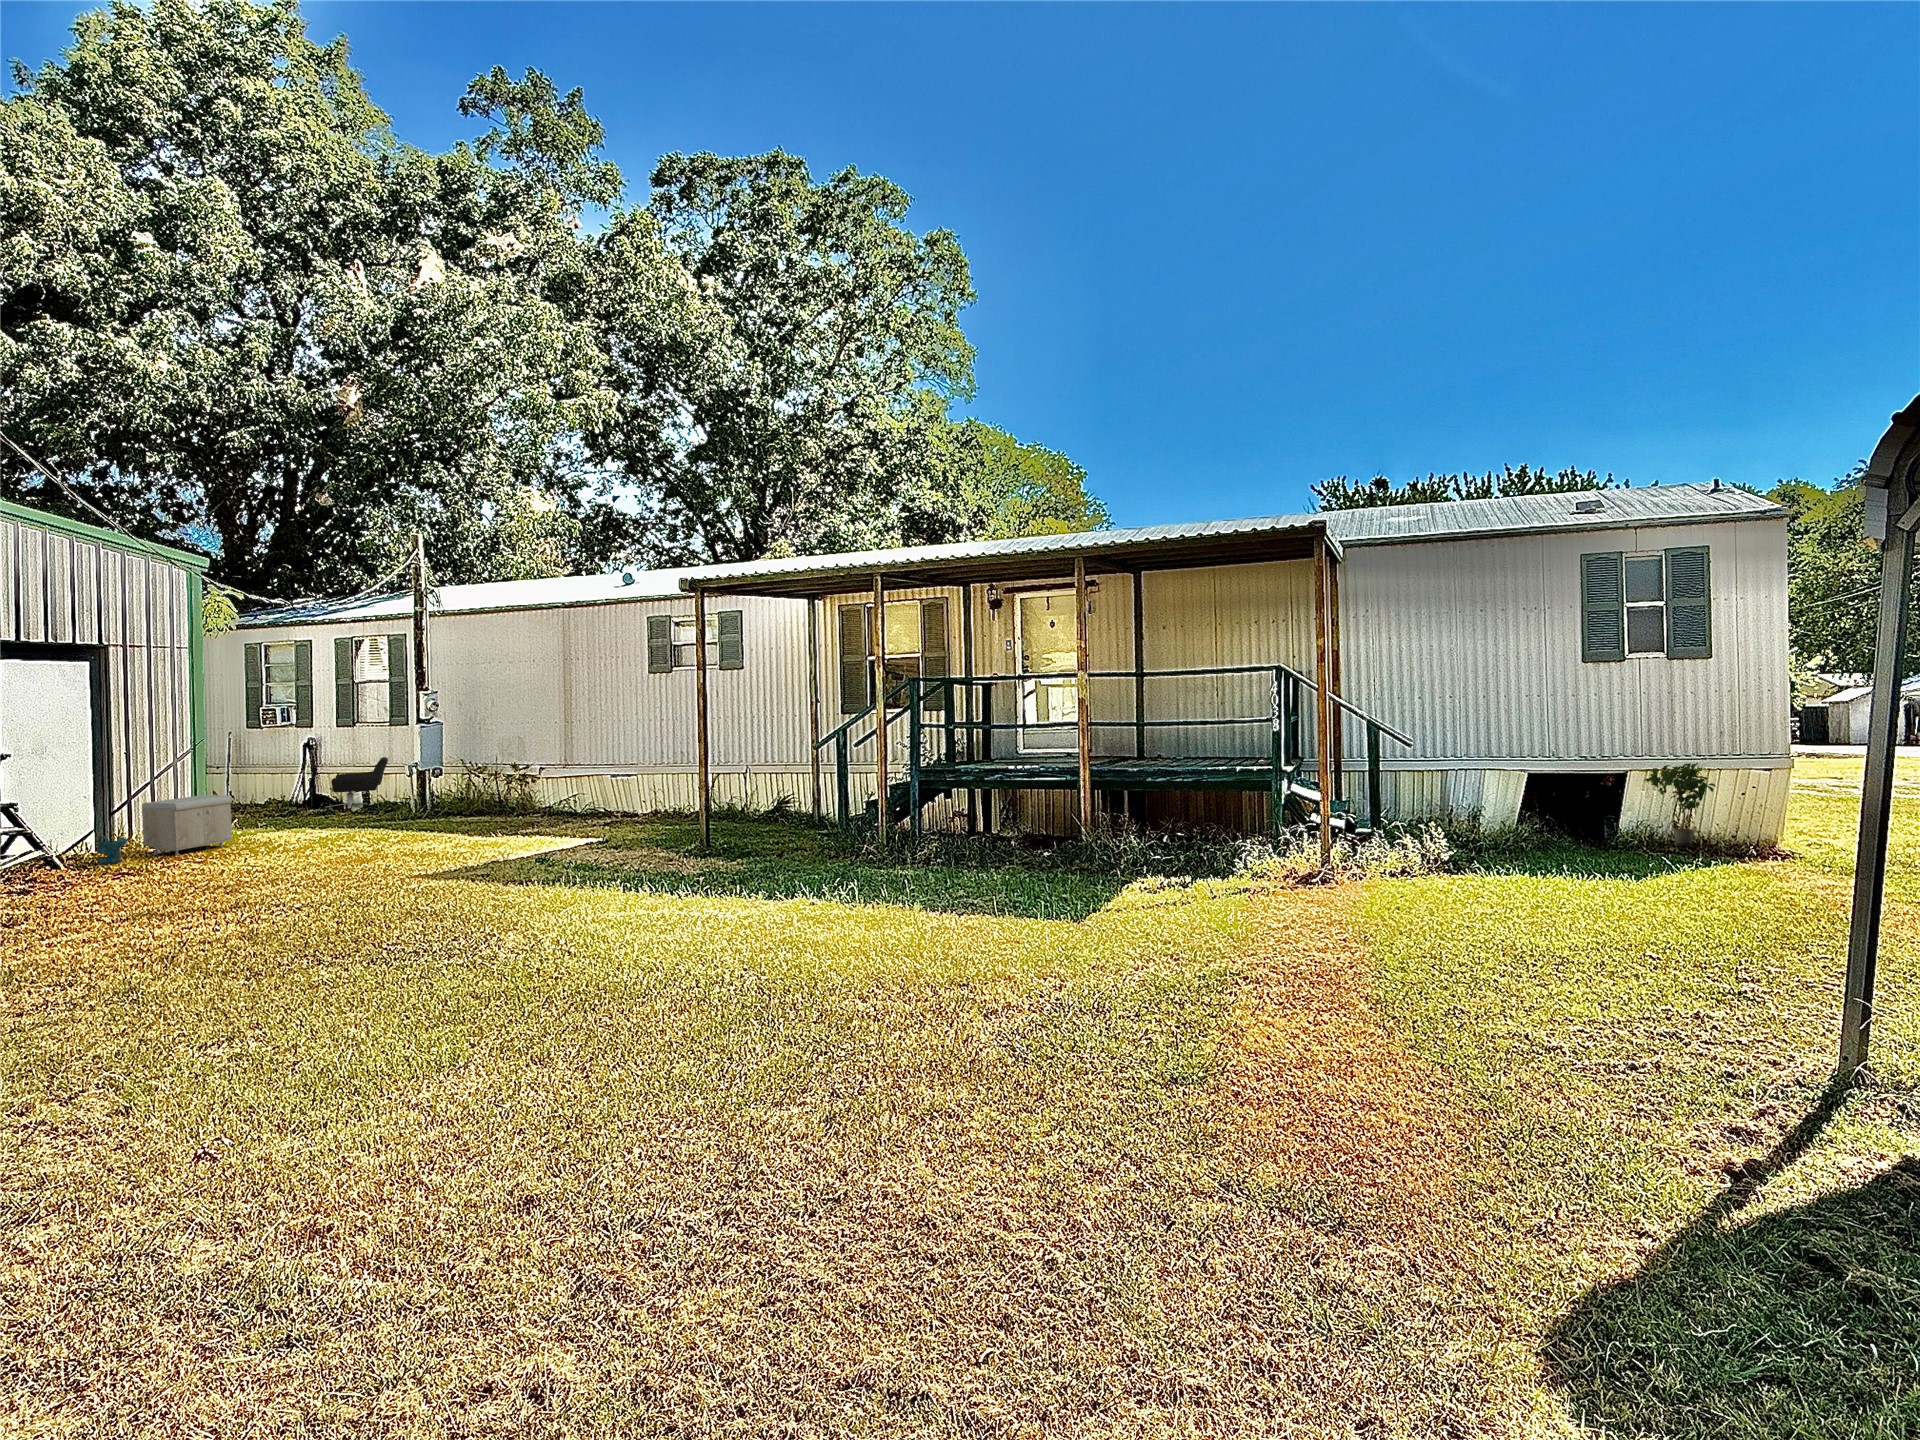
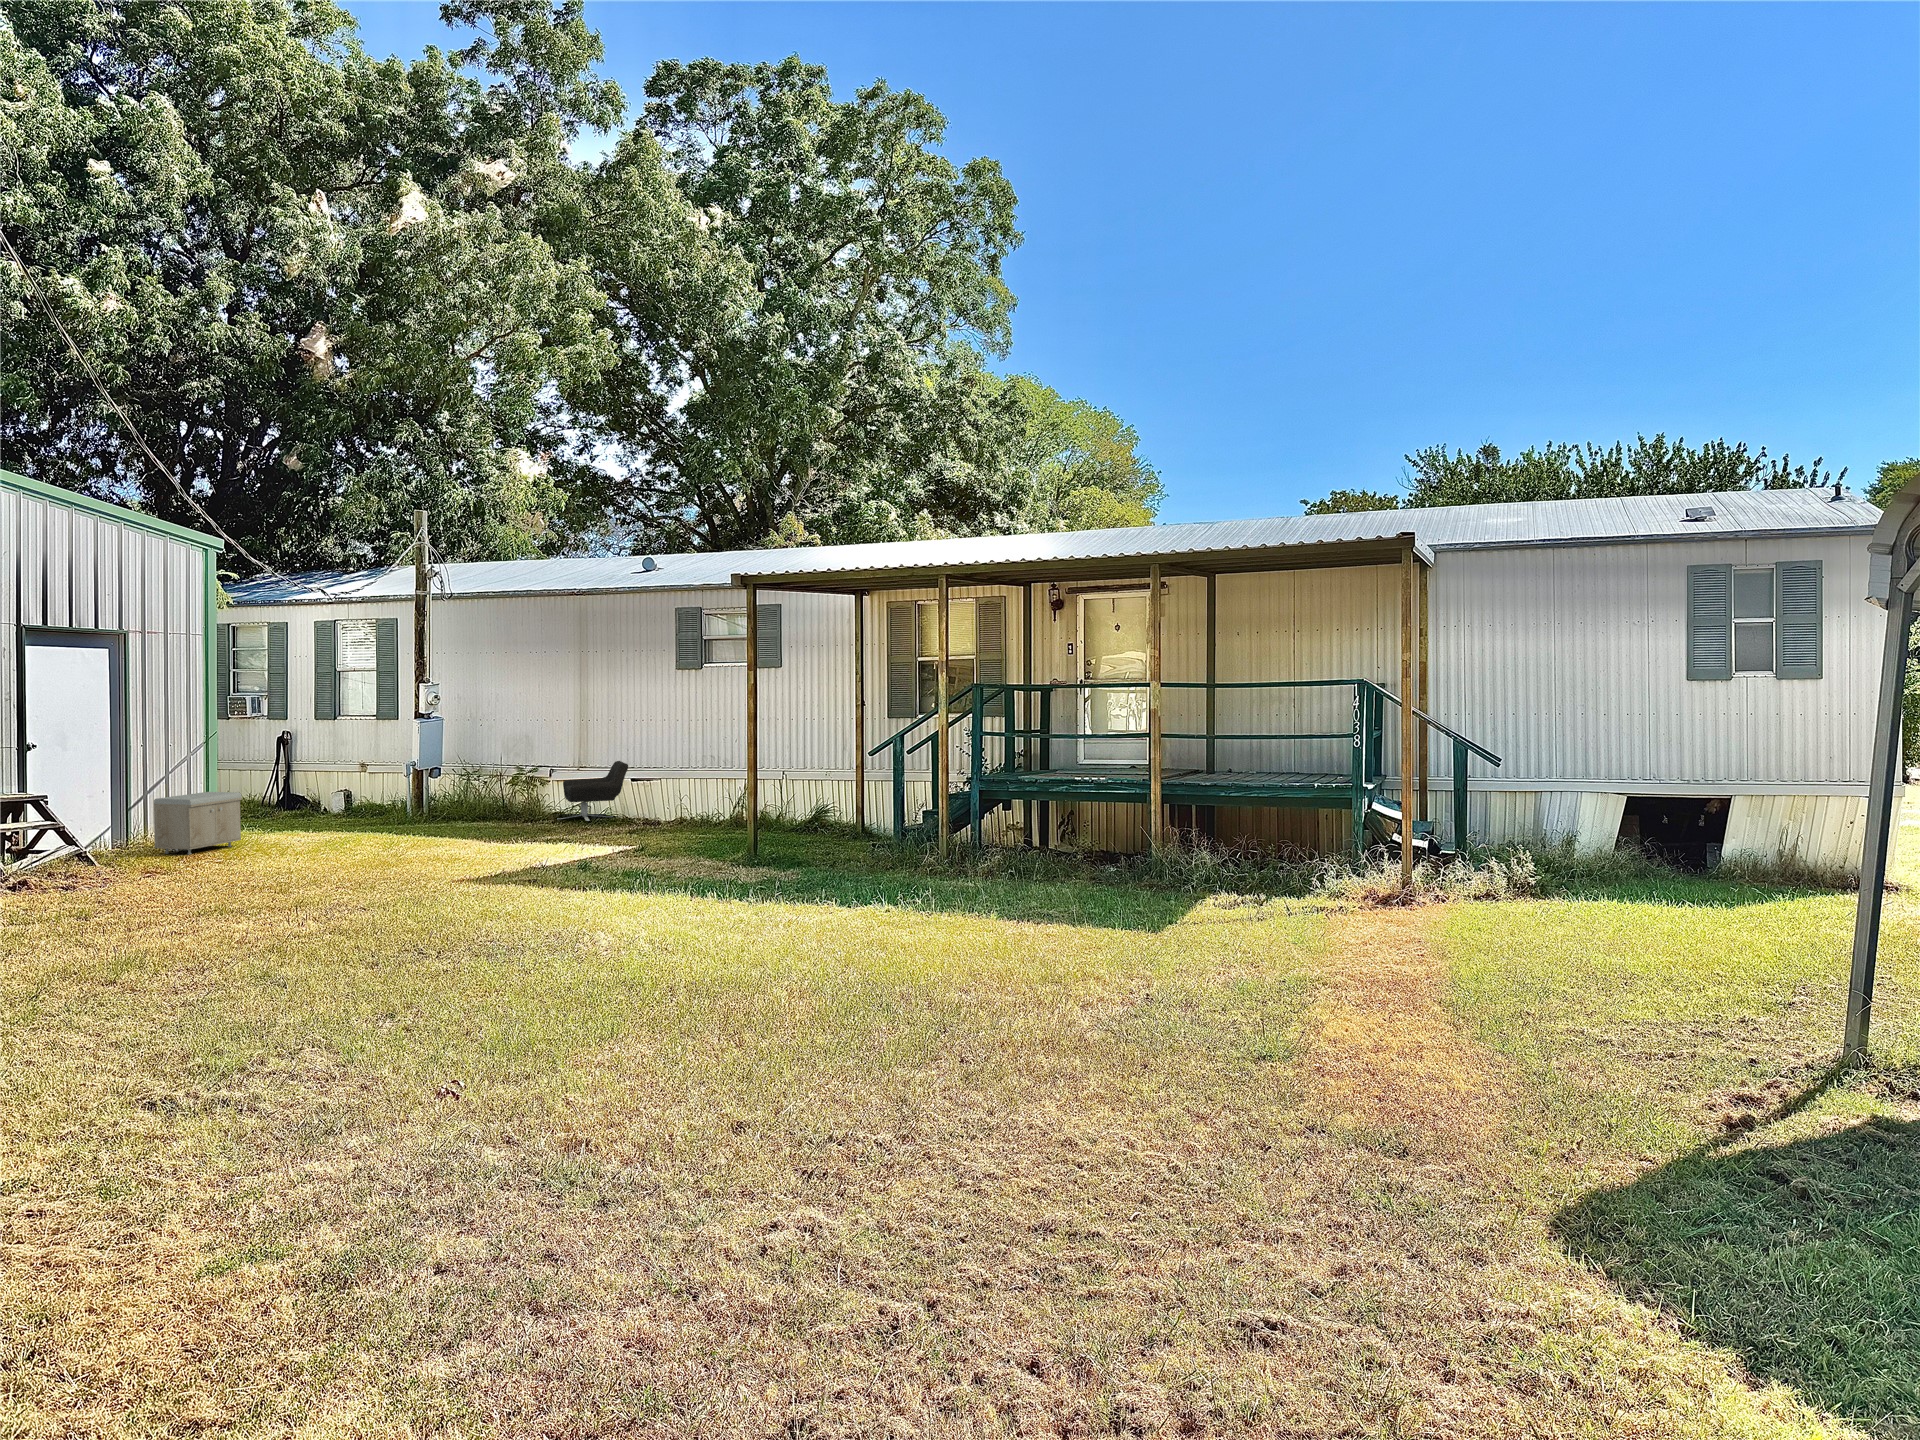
lounge chair: present [330,757,388,808] -> present [559,761,628,821]
potted plant: present [1644,763,1716,846] -> none [1745,788,1821,875]
watering can: present [97,836,127,864] -> none [112,833,145,862]

